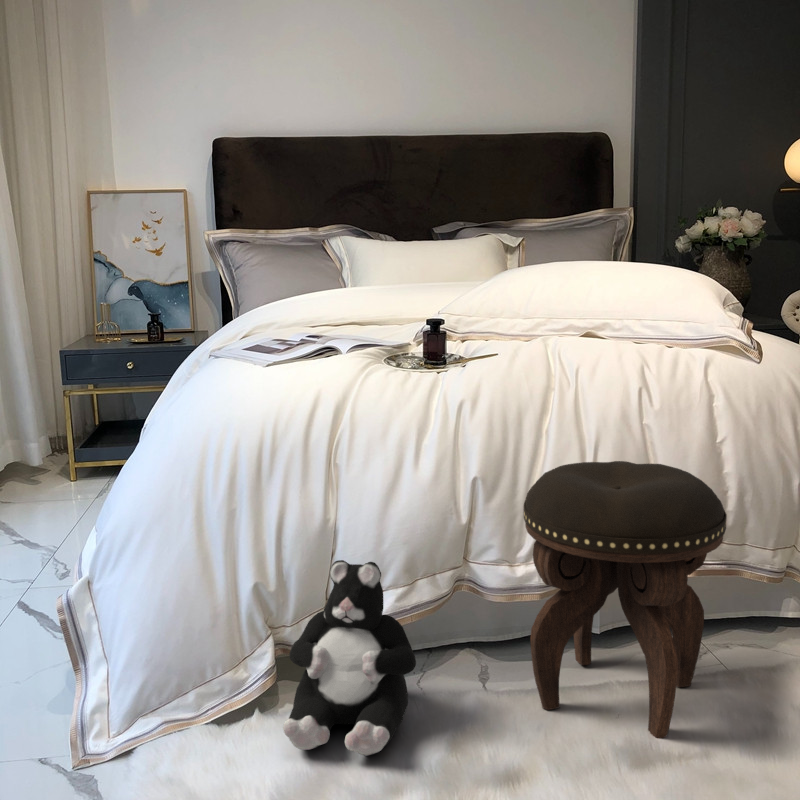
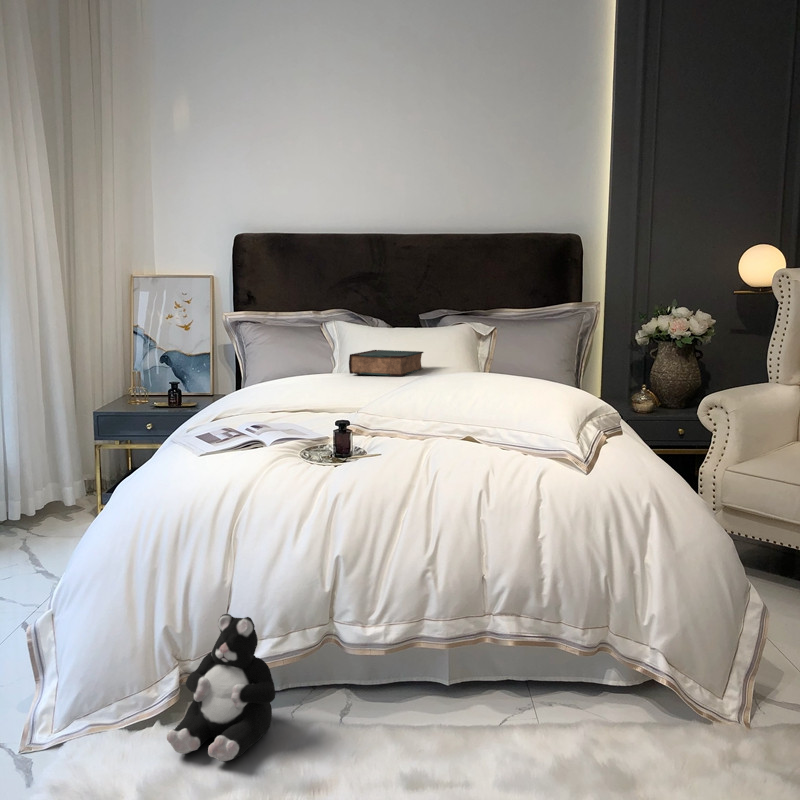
book: none [382,259,462,285] -> present [349,350,423,376]
footstool: present [524,461,727,738] -> none [364,550,514,770]

